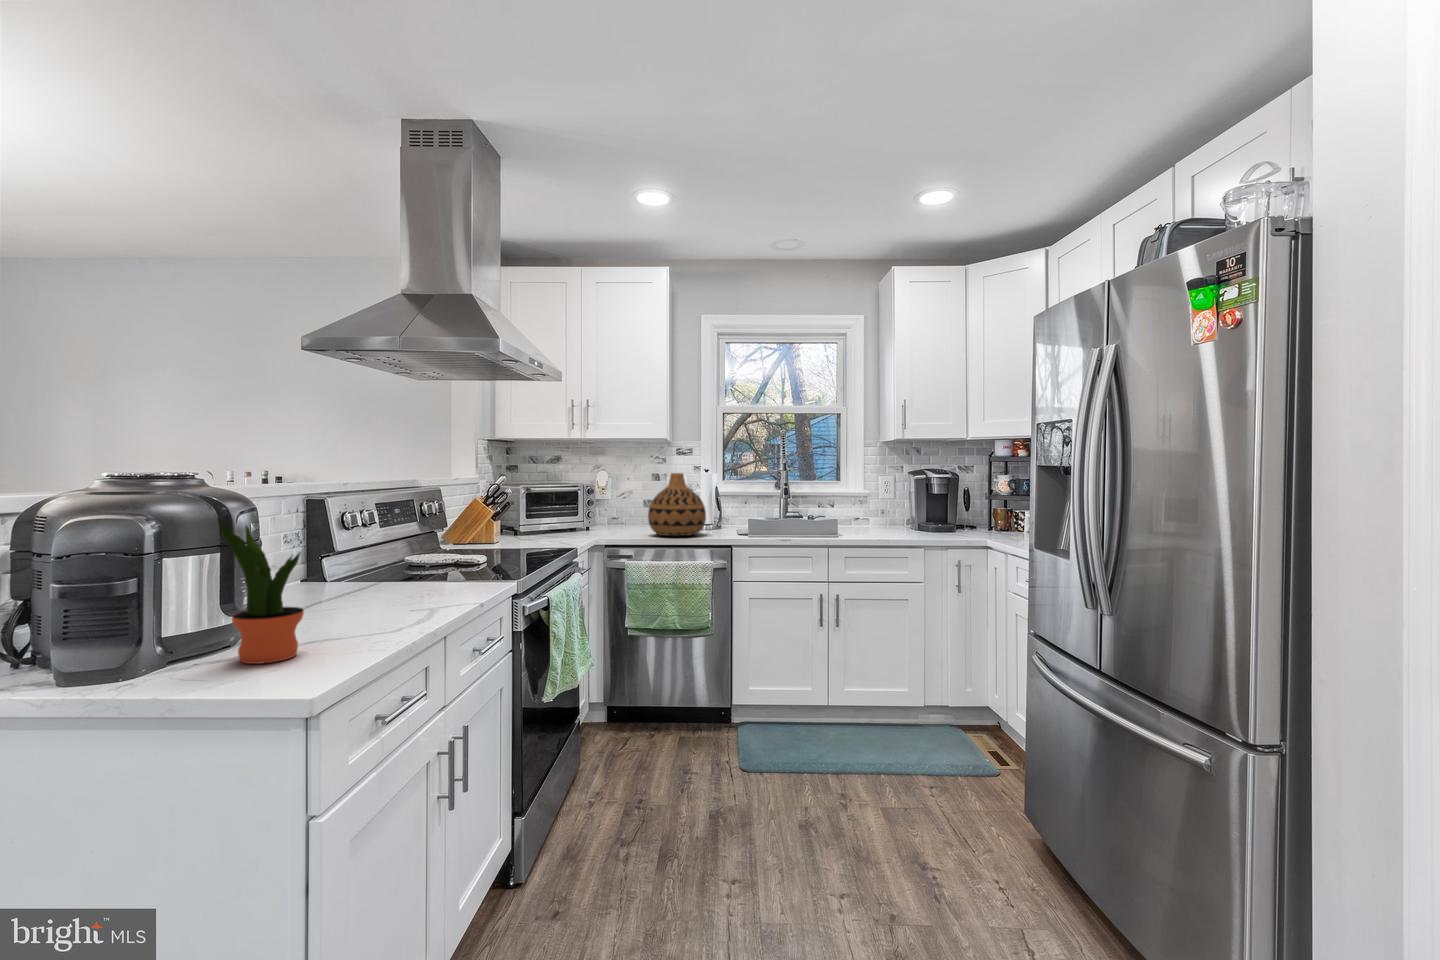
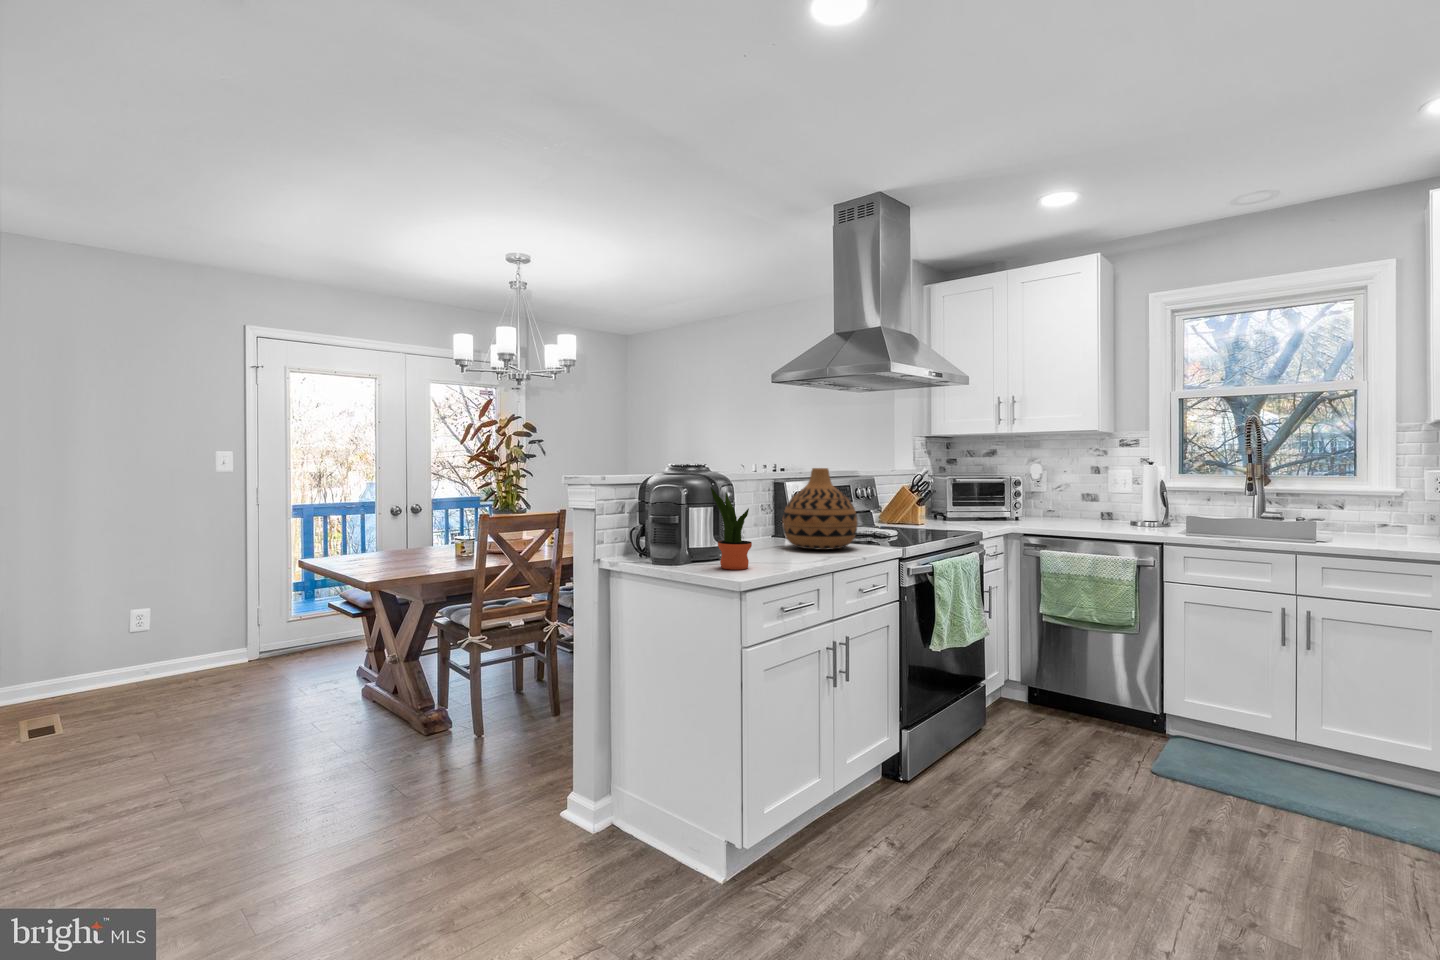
vase: present [648,473,706,536] -> present [782,468,858,550]

